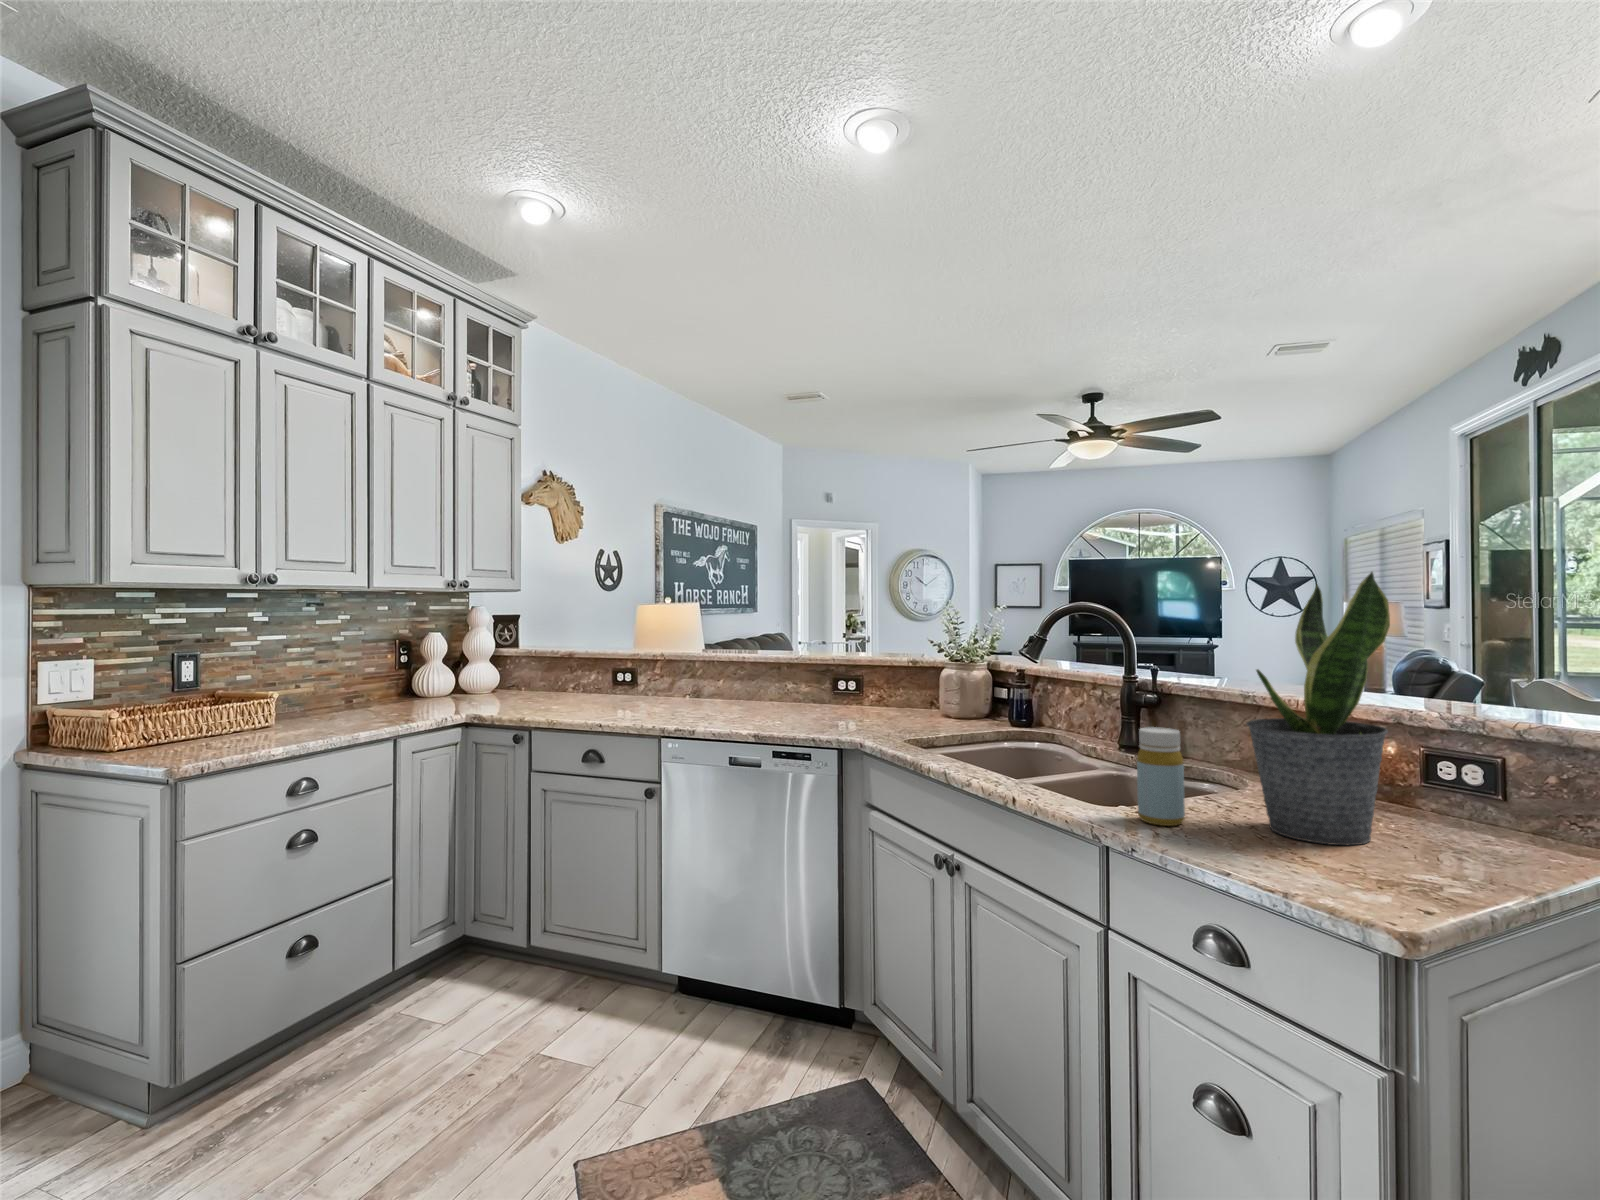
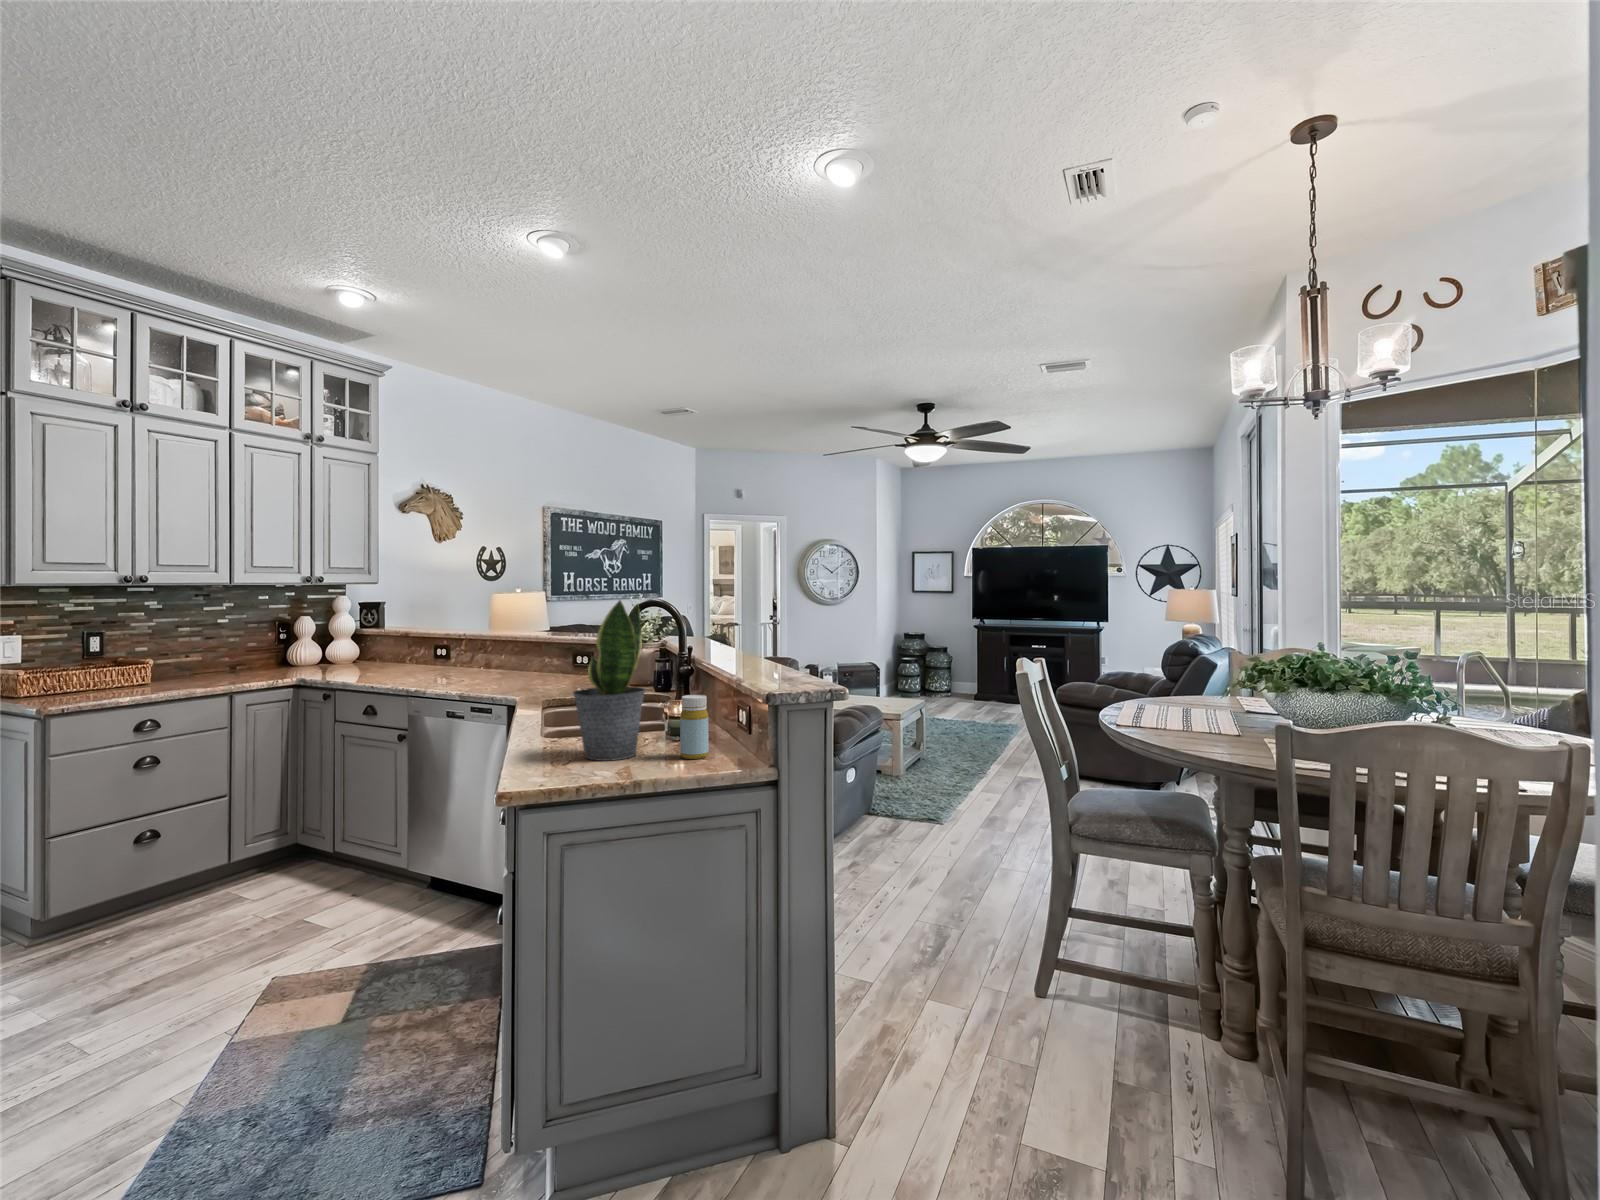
bottle: present [1137,727,1185,826] -> present [680,695,709,759]

